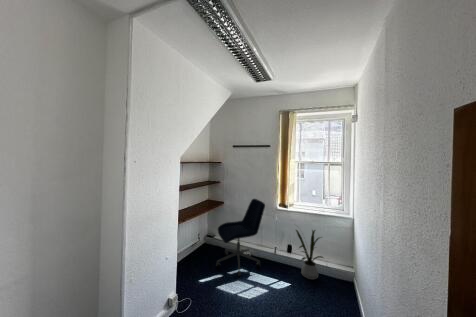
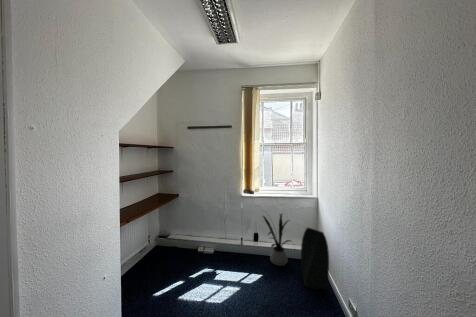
office chair: present [216,199,265,276] -> none [174,187,230,278]
air purifier: none [329,246,356,309] -> present [301,228,329,289]

